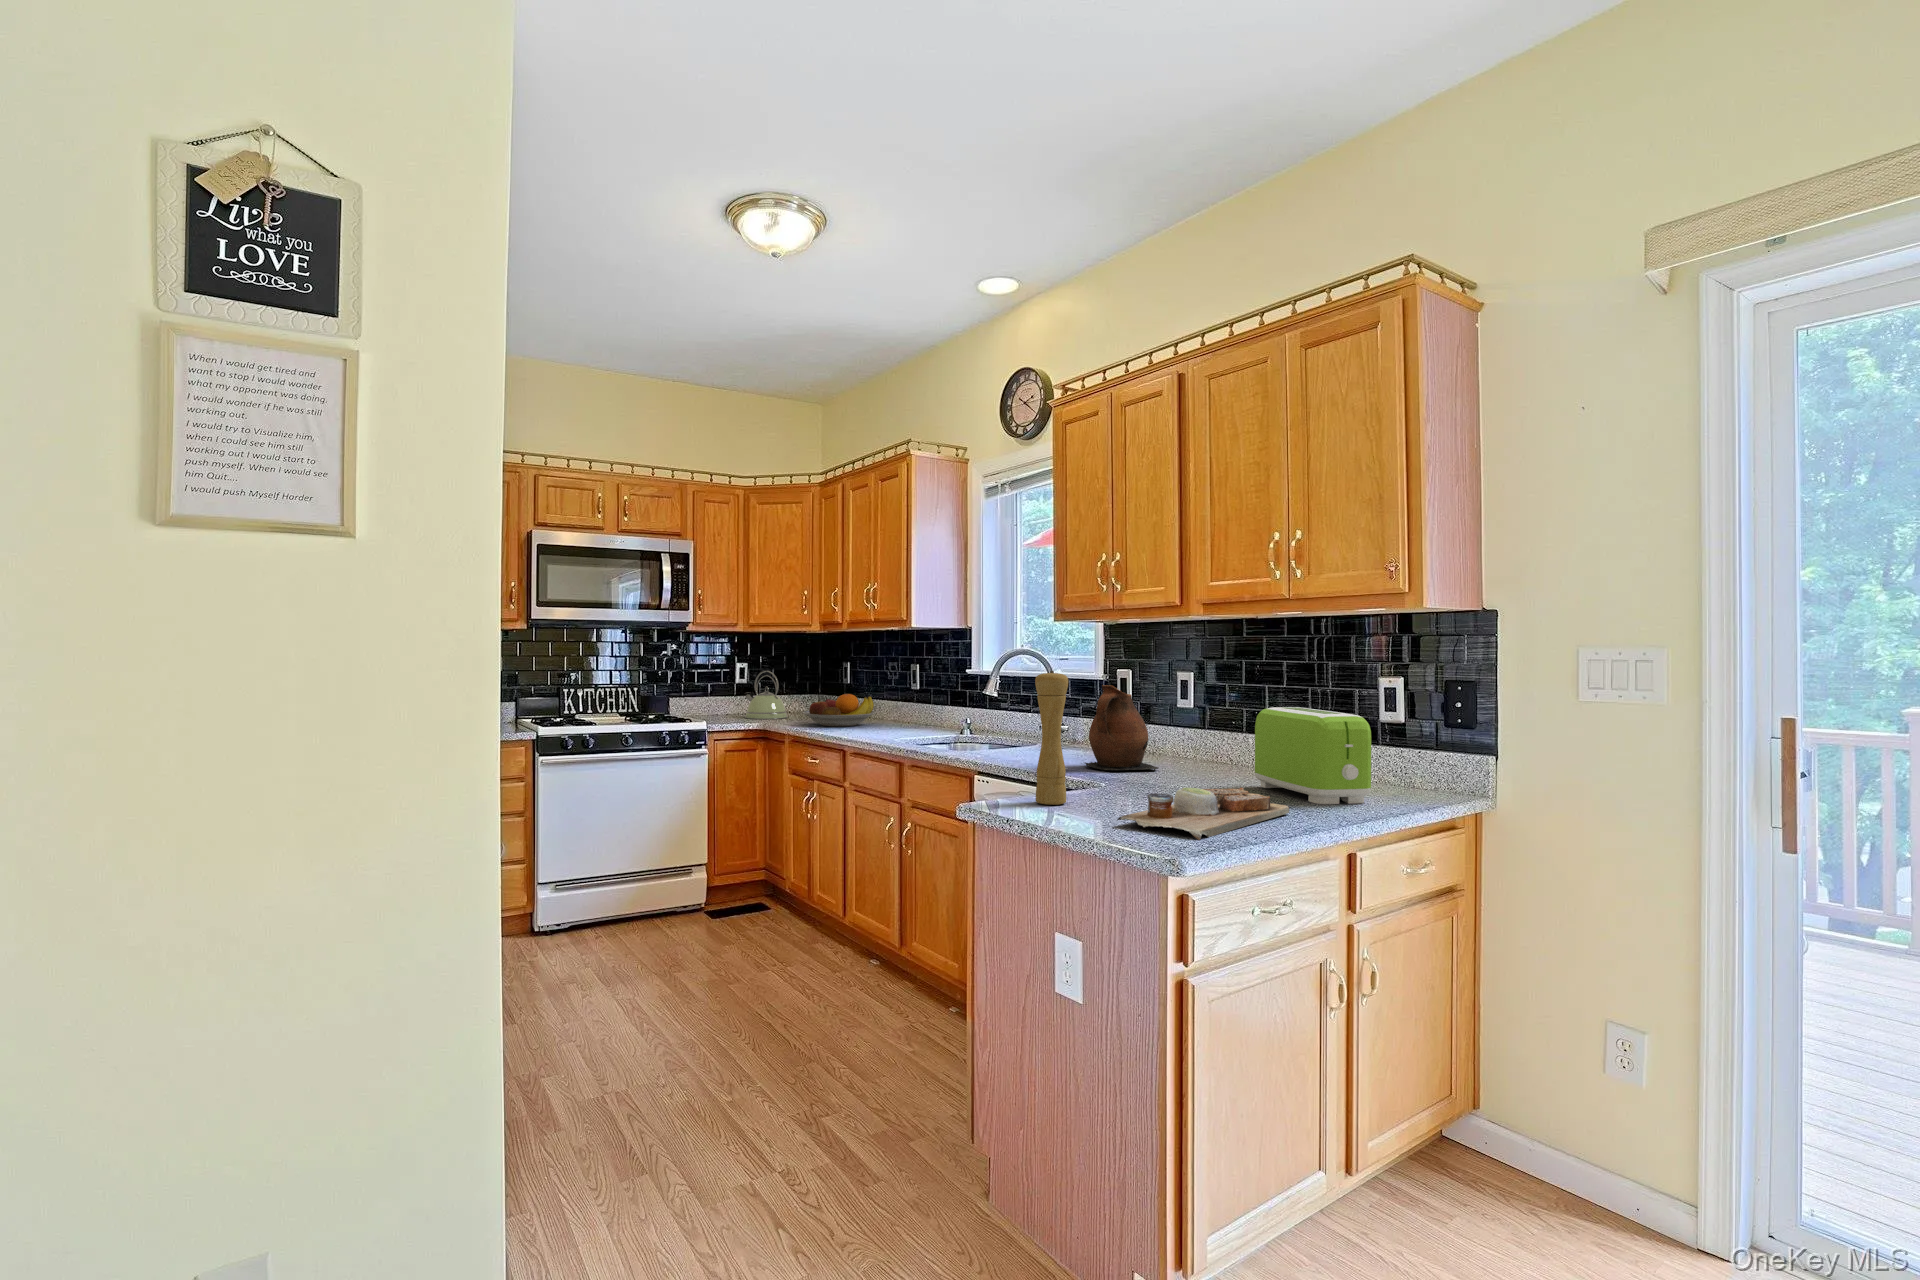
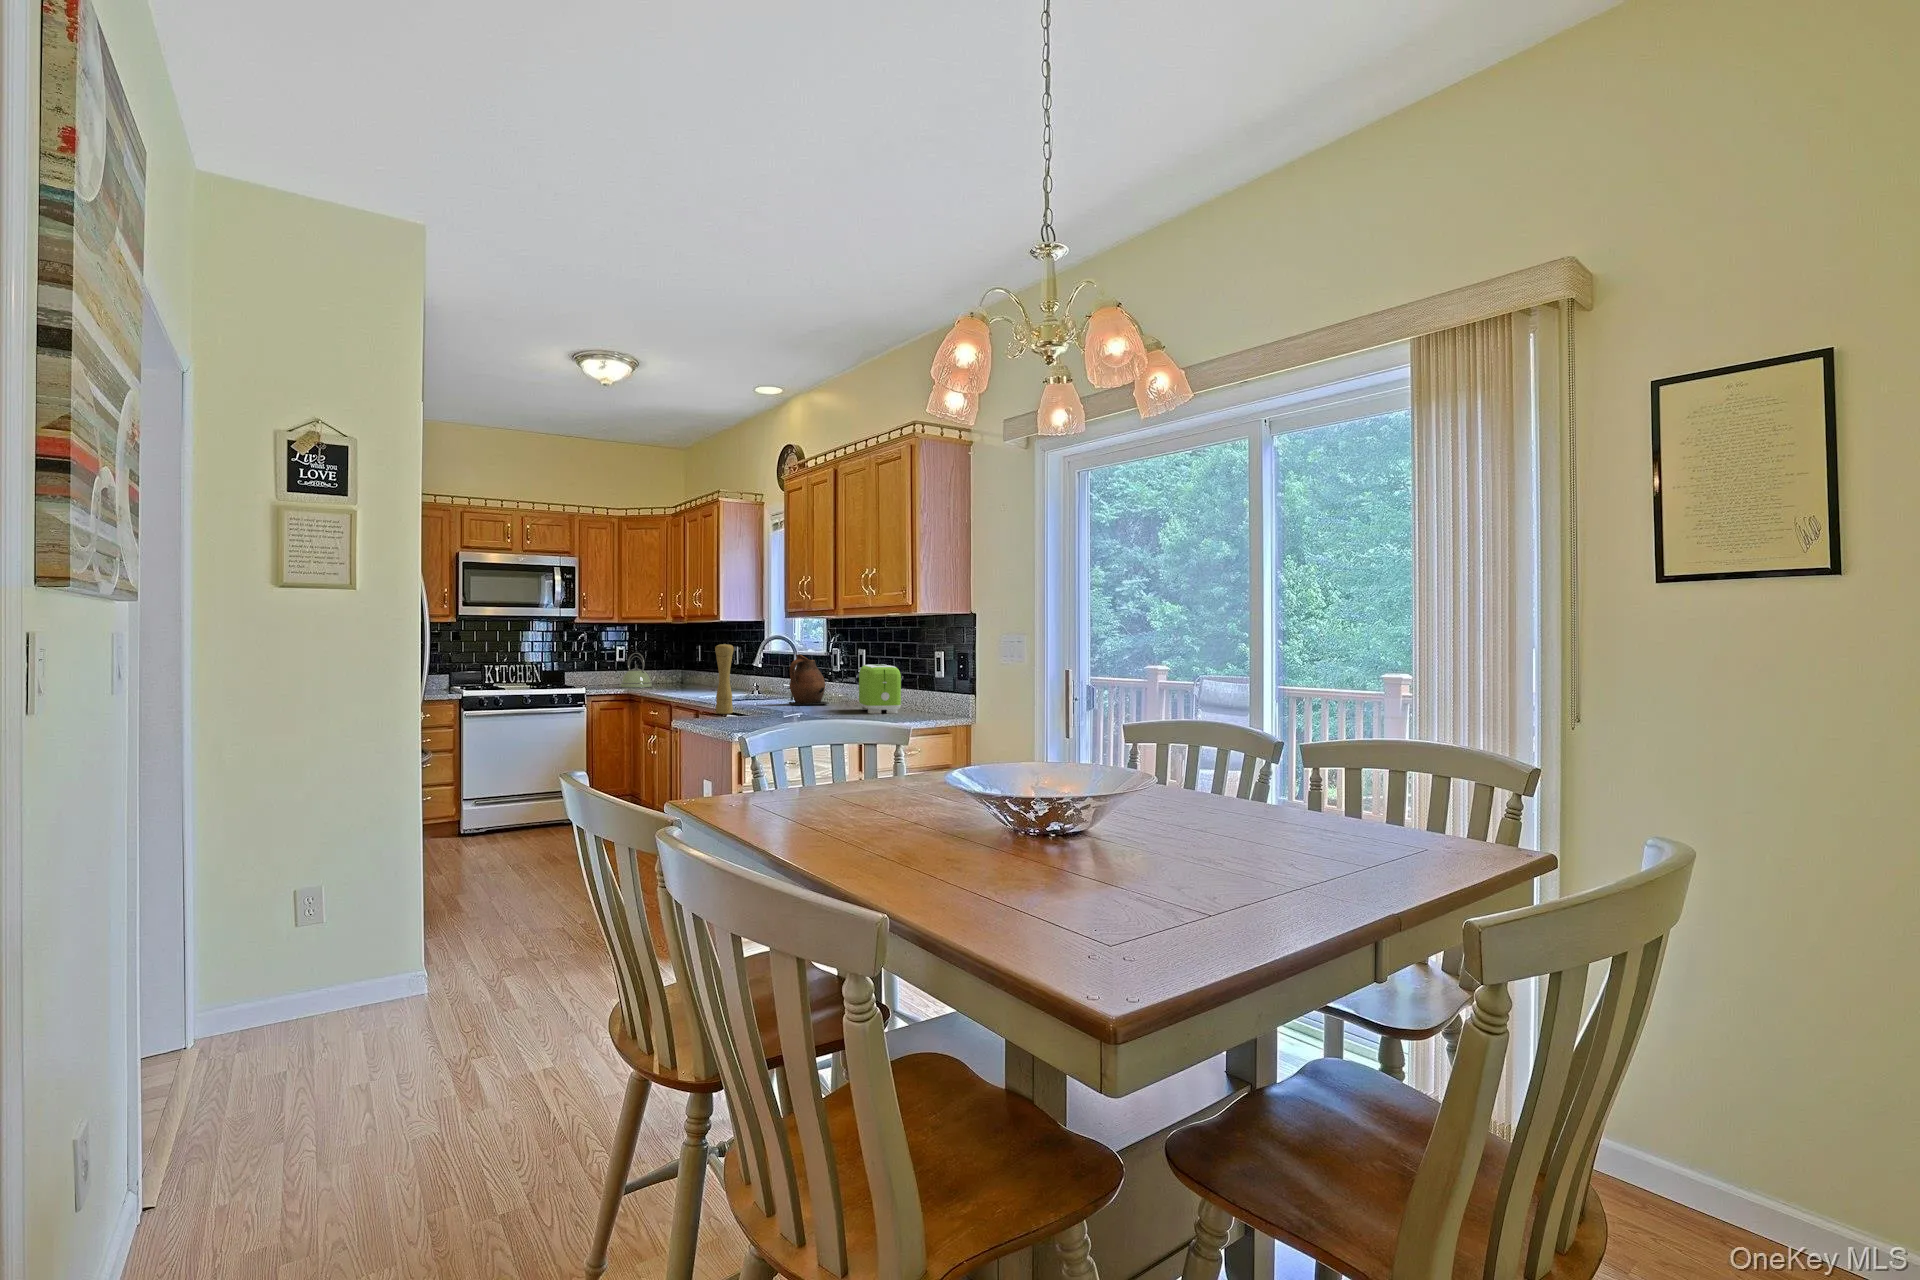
fruit bowl: present [802,694,876,727] -> none [654,668,708,691]
cutting board: present [1117,788,1289,840] -> none [735,701,838,722]

